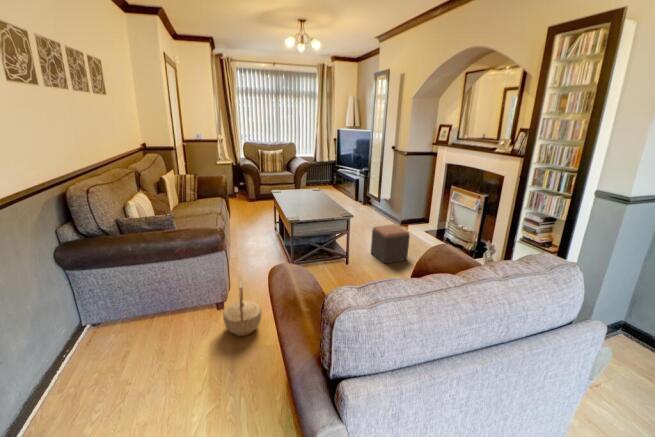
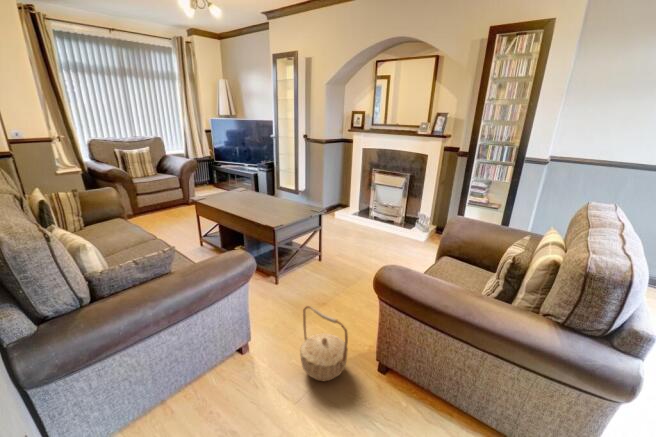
footstool: present [371,224,410,263] -> none [336,212,374,253]

